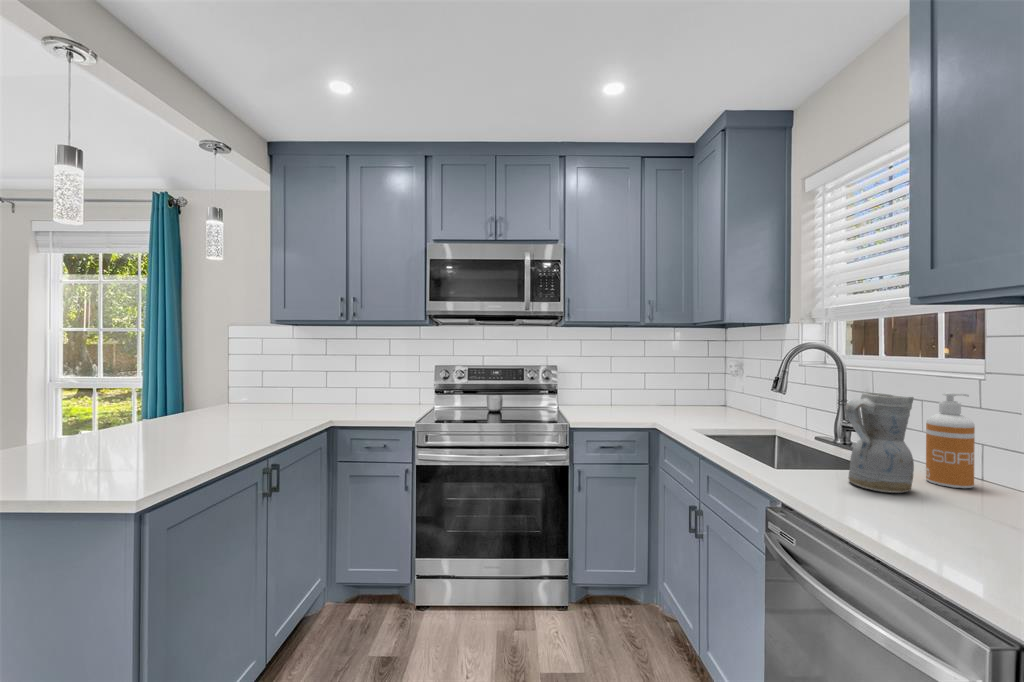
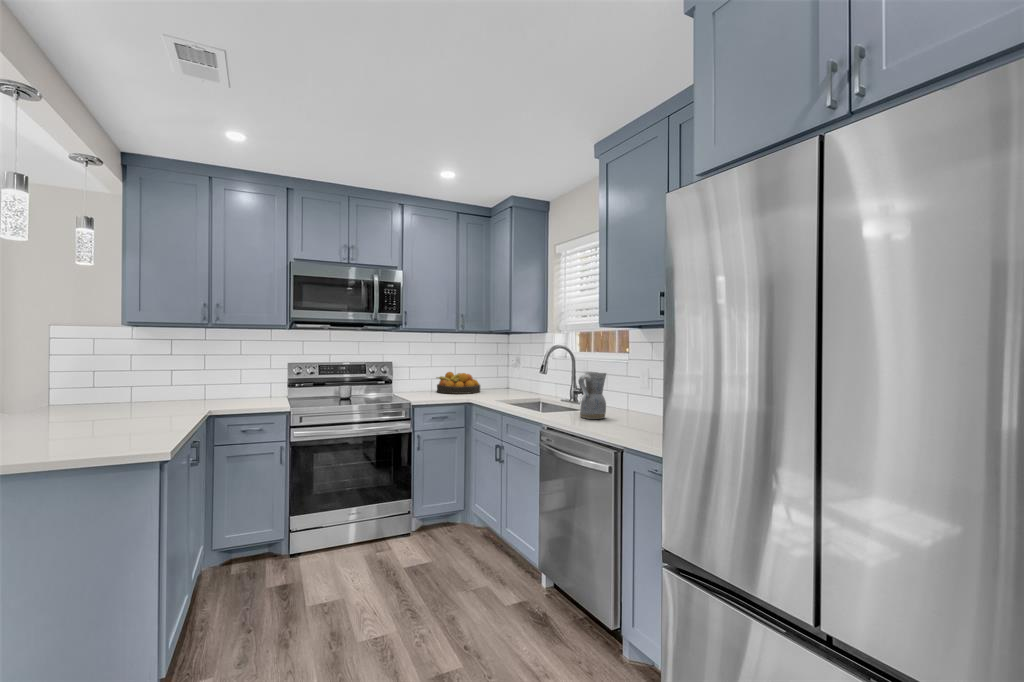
fruit bowl: none [615,382,679,414] -> present [437,372,480,394]
soap dispenser: present [926,393,975,488] -> none [611,371,630,416]

